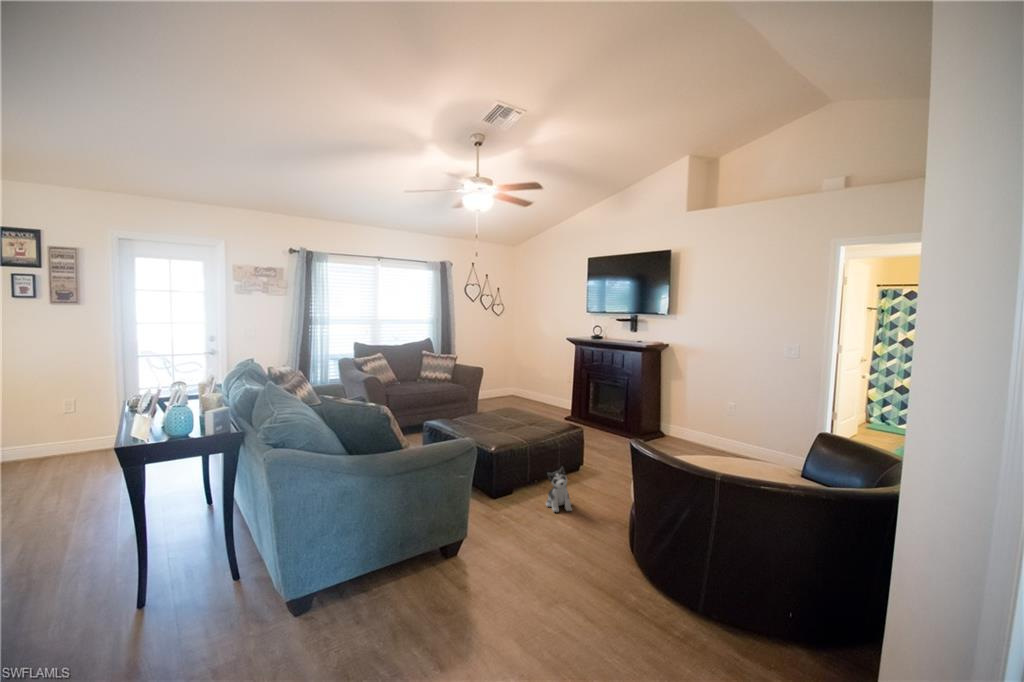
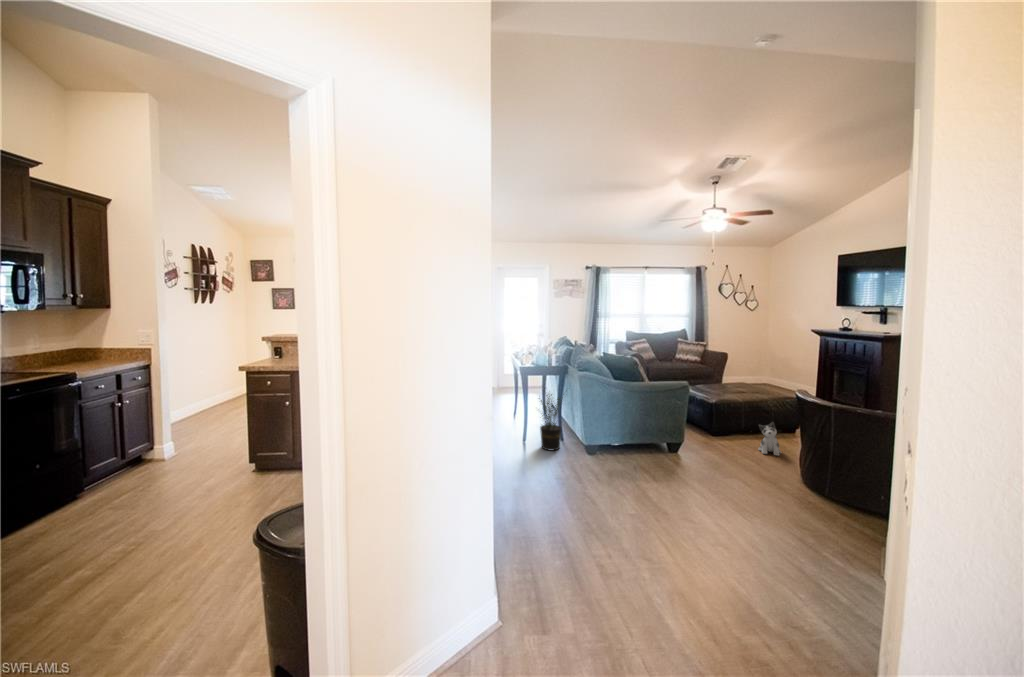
potted plant: none [149,475,252,631] -> present [540,394,561,450]

